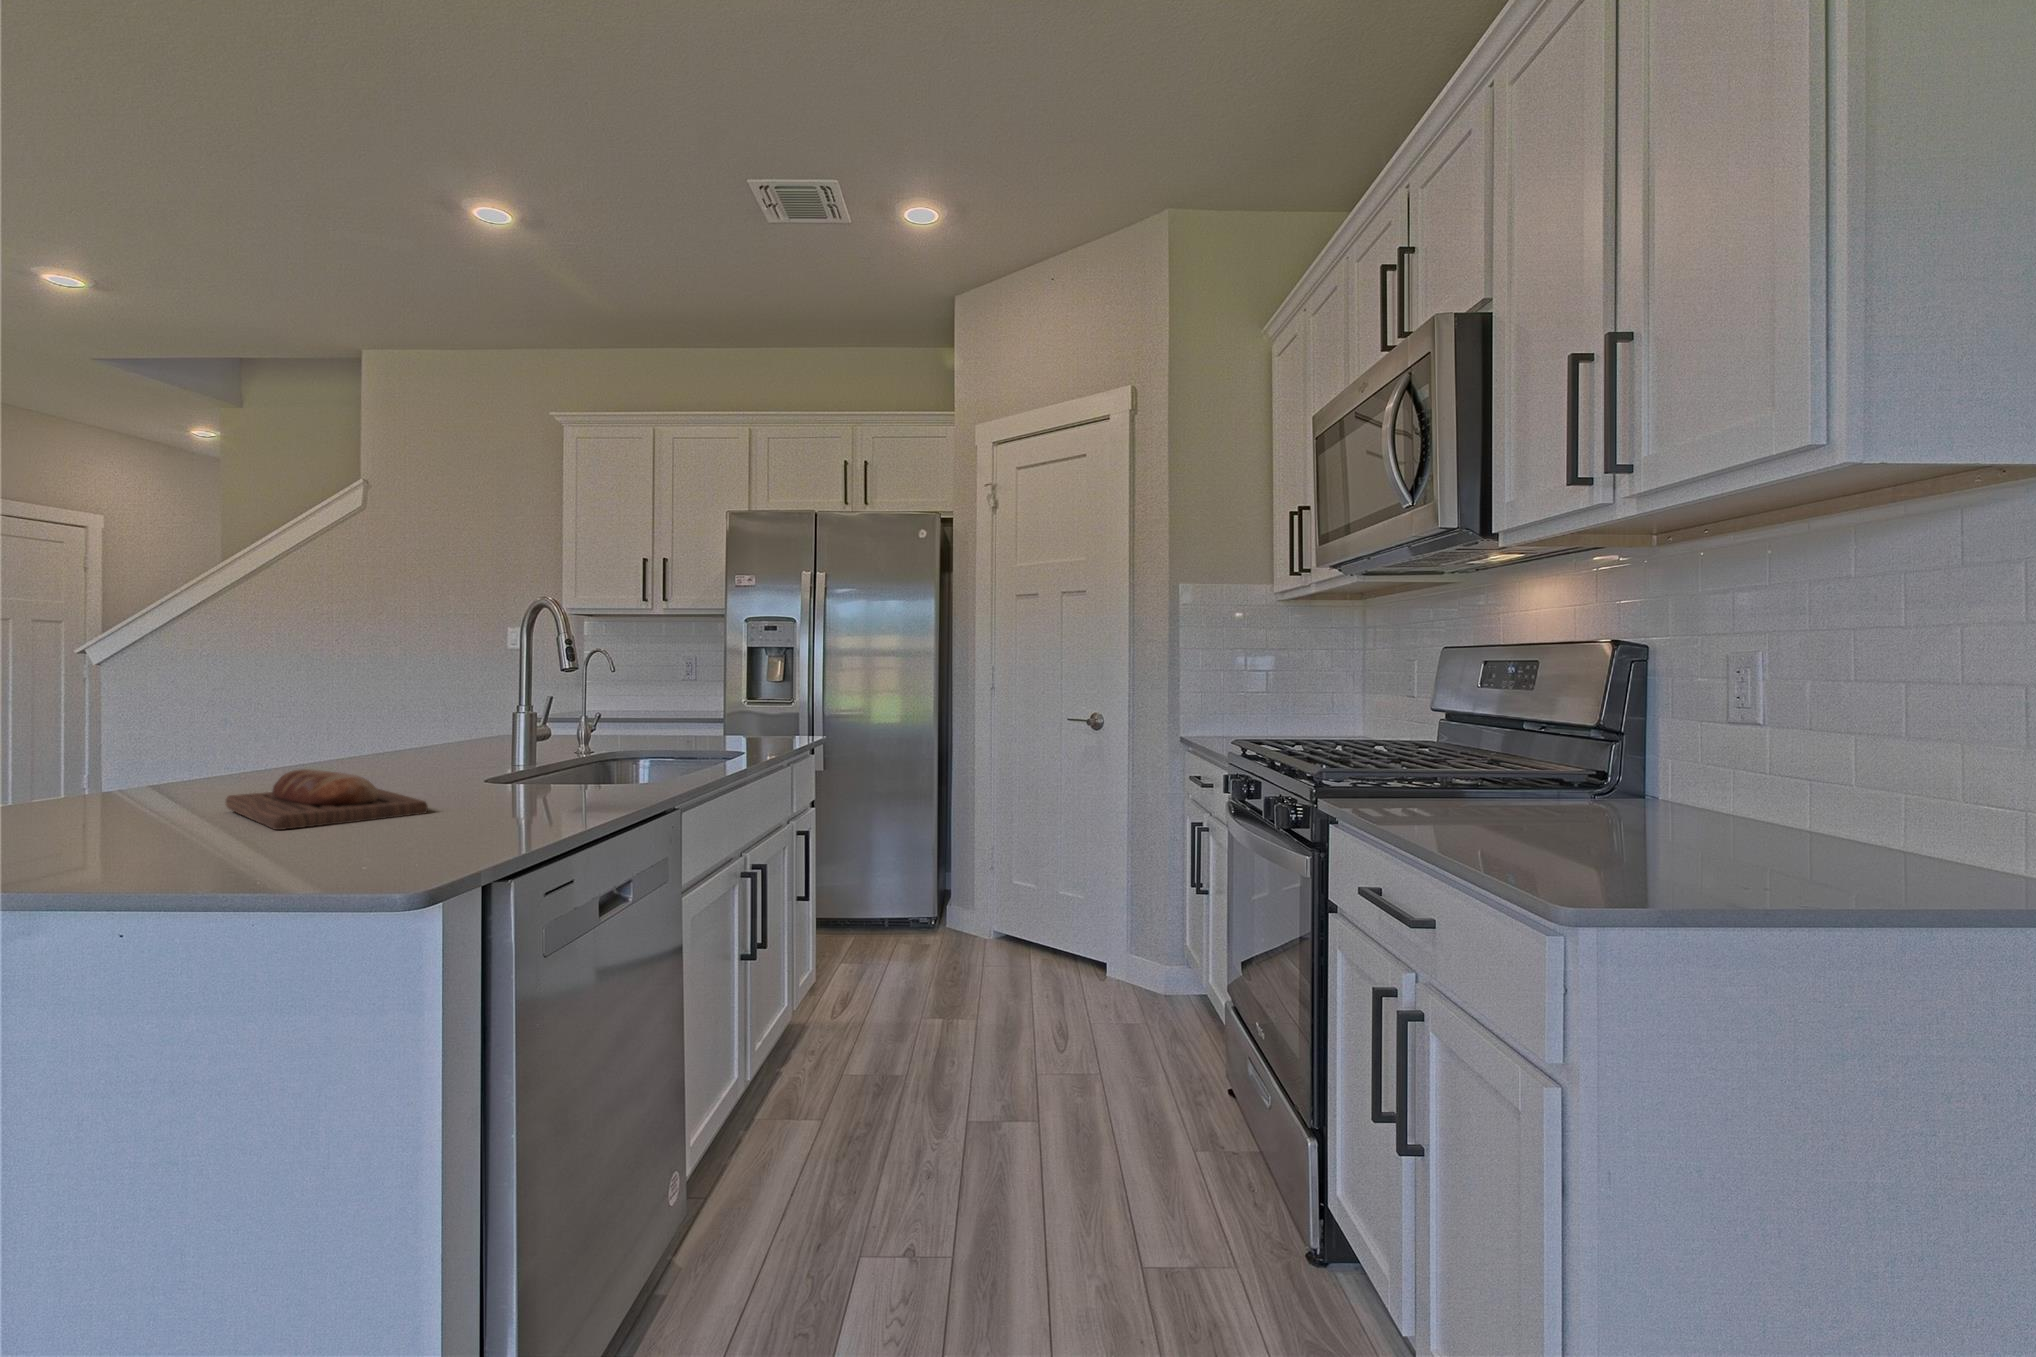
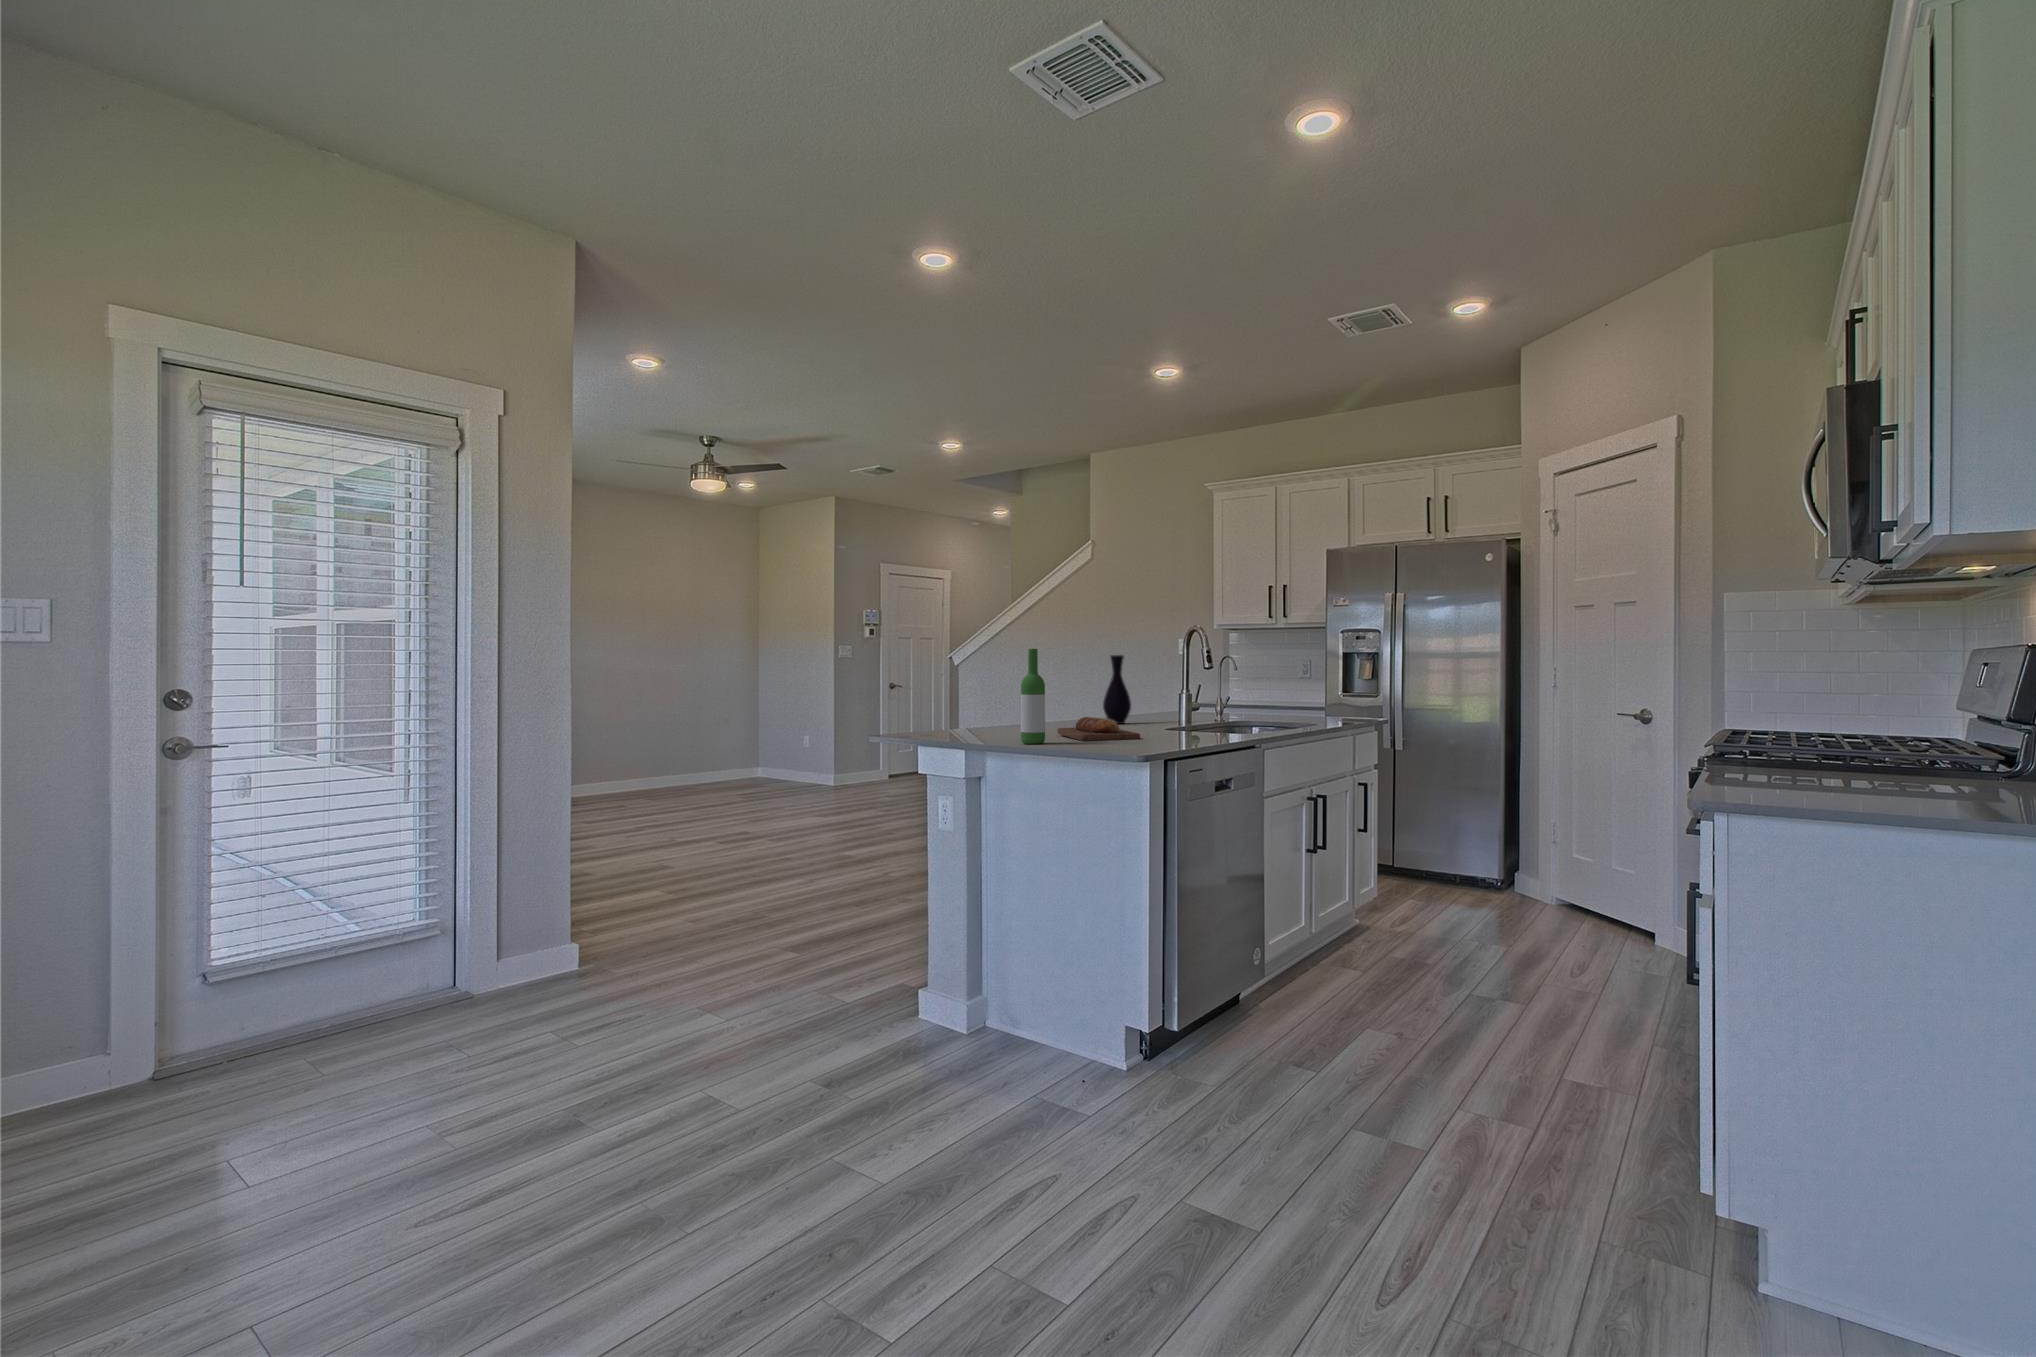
wine bottle: none [77,620,159,855] -> present [1021,649,1045,744]
vase: none [360,645,420,768] -> present [1103,655,1131,724]

